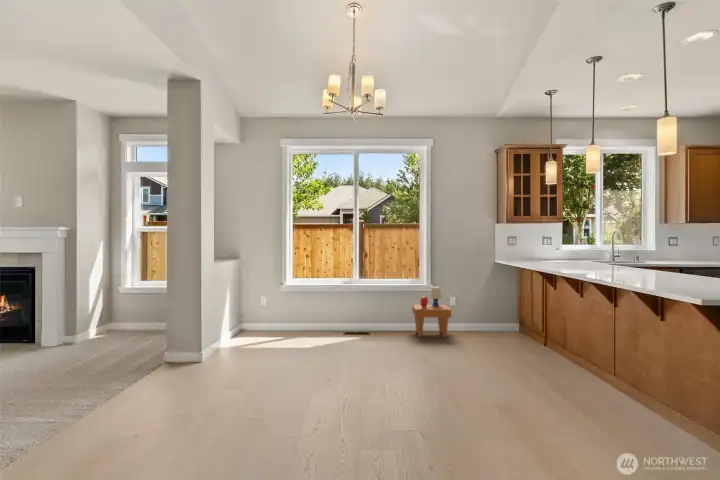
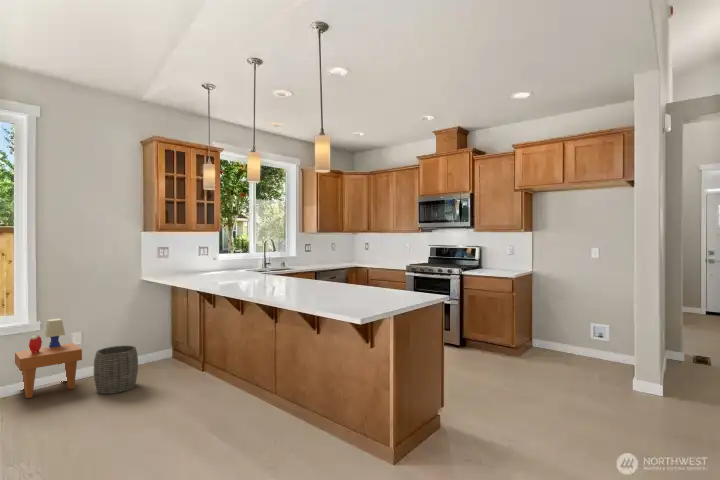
woven basket: none [458,311,488,345] -> present [94,346,138,394]

